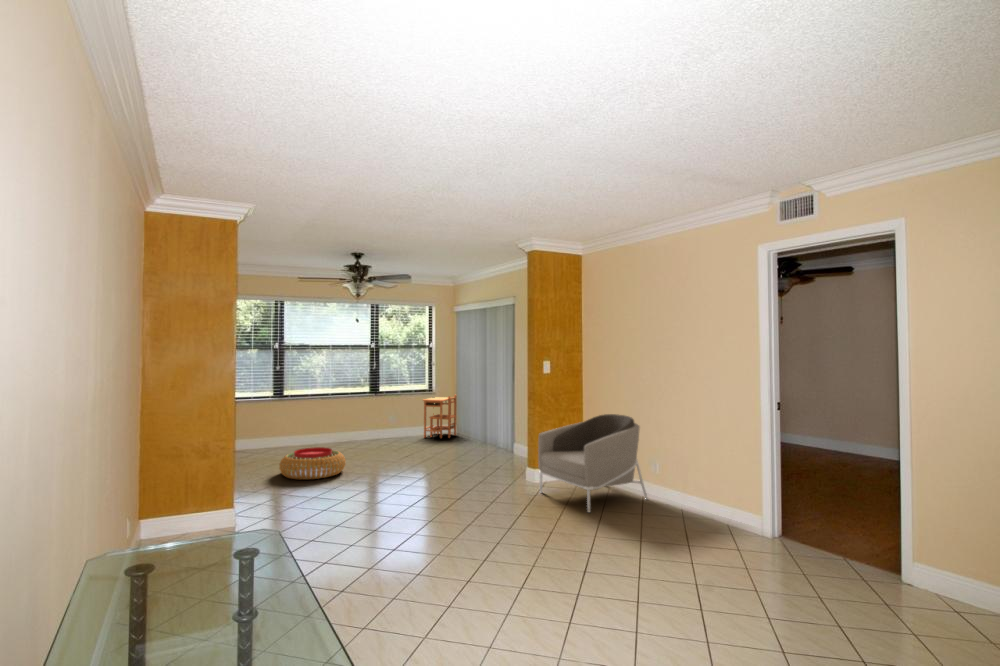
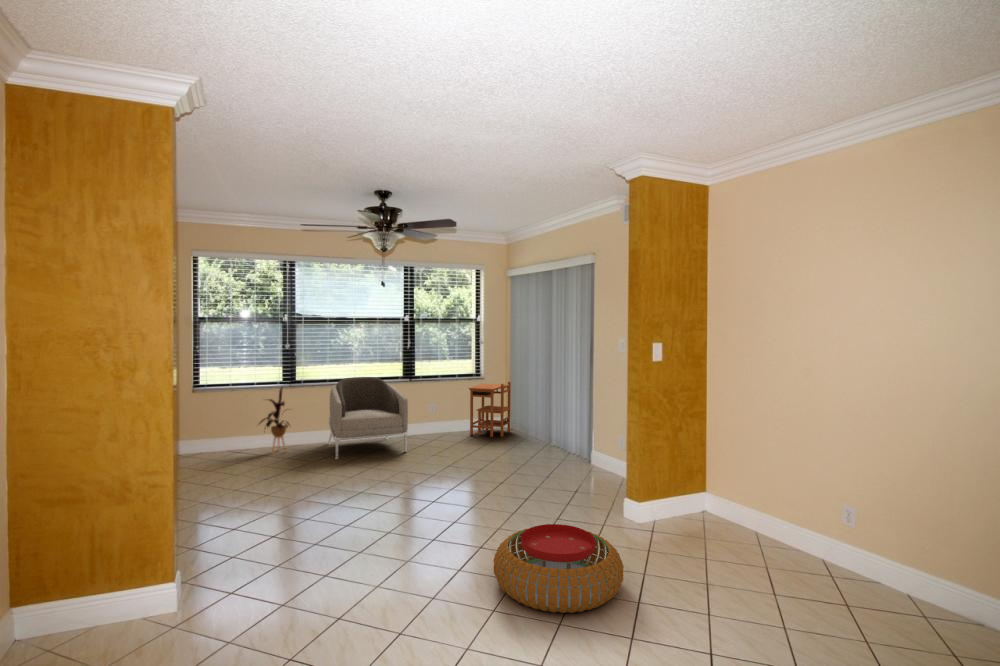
house plant: none [255,398,283,451] -> present [260,388,289,452]
armchair: present [538,414,648,512] -> present [328,377,408,459]
pouf: present [279,447,346,480] -> present [494,524,624,613]

